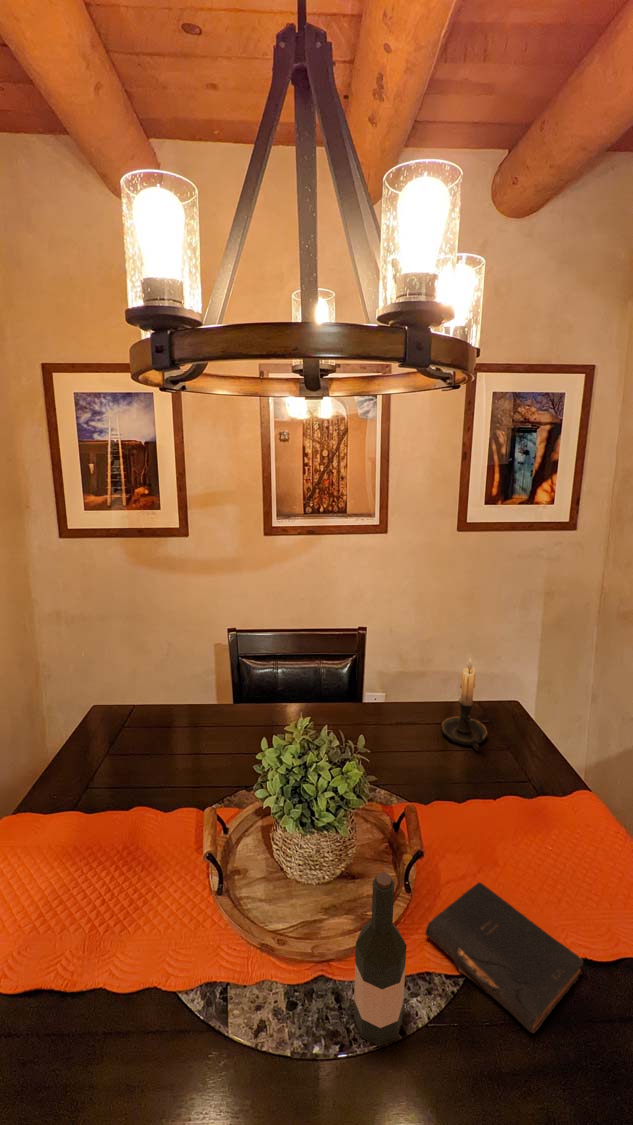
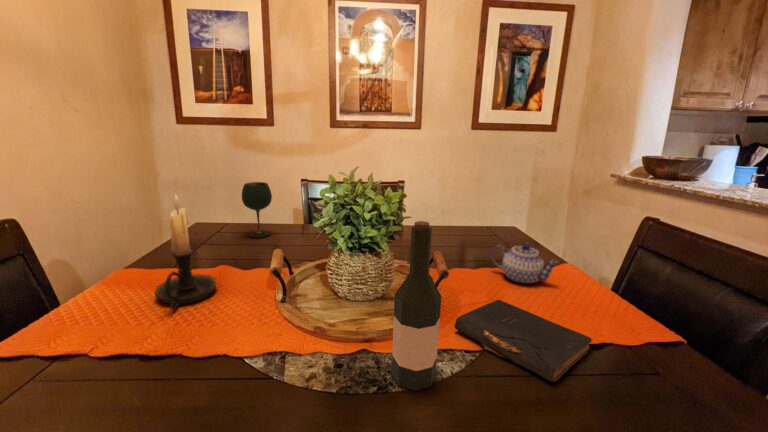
candle holder: present [441,658,488,751] -> present [155,195,216,310]
wine glass: none [159,667,197,739] -> present [242,182,272,238]
teapot: none [475,782,556,839] -> present [491,243,556,284]

